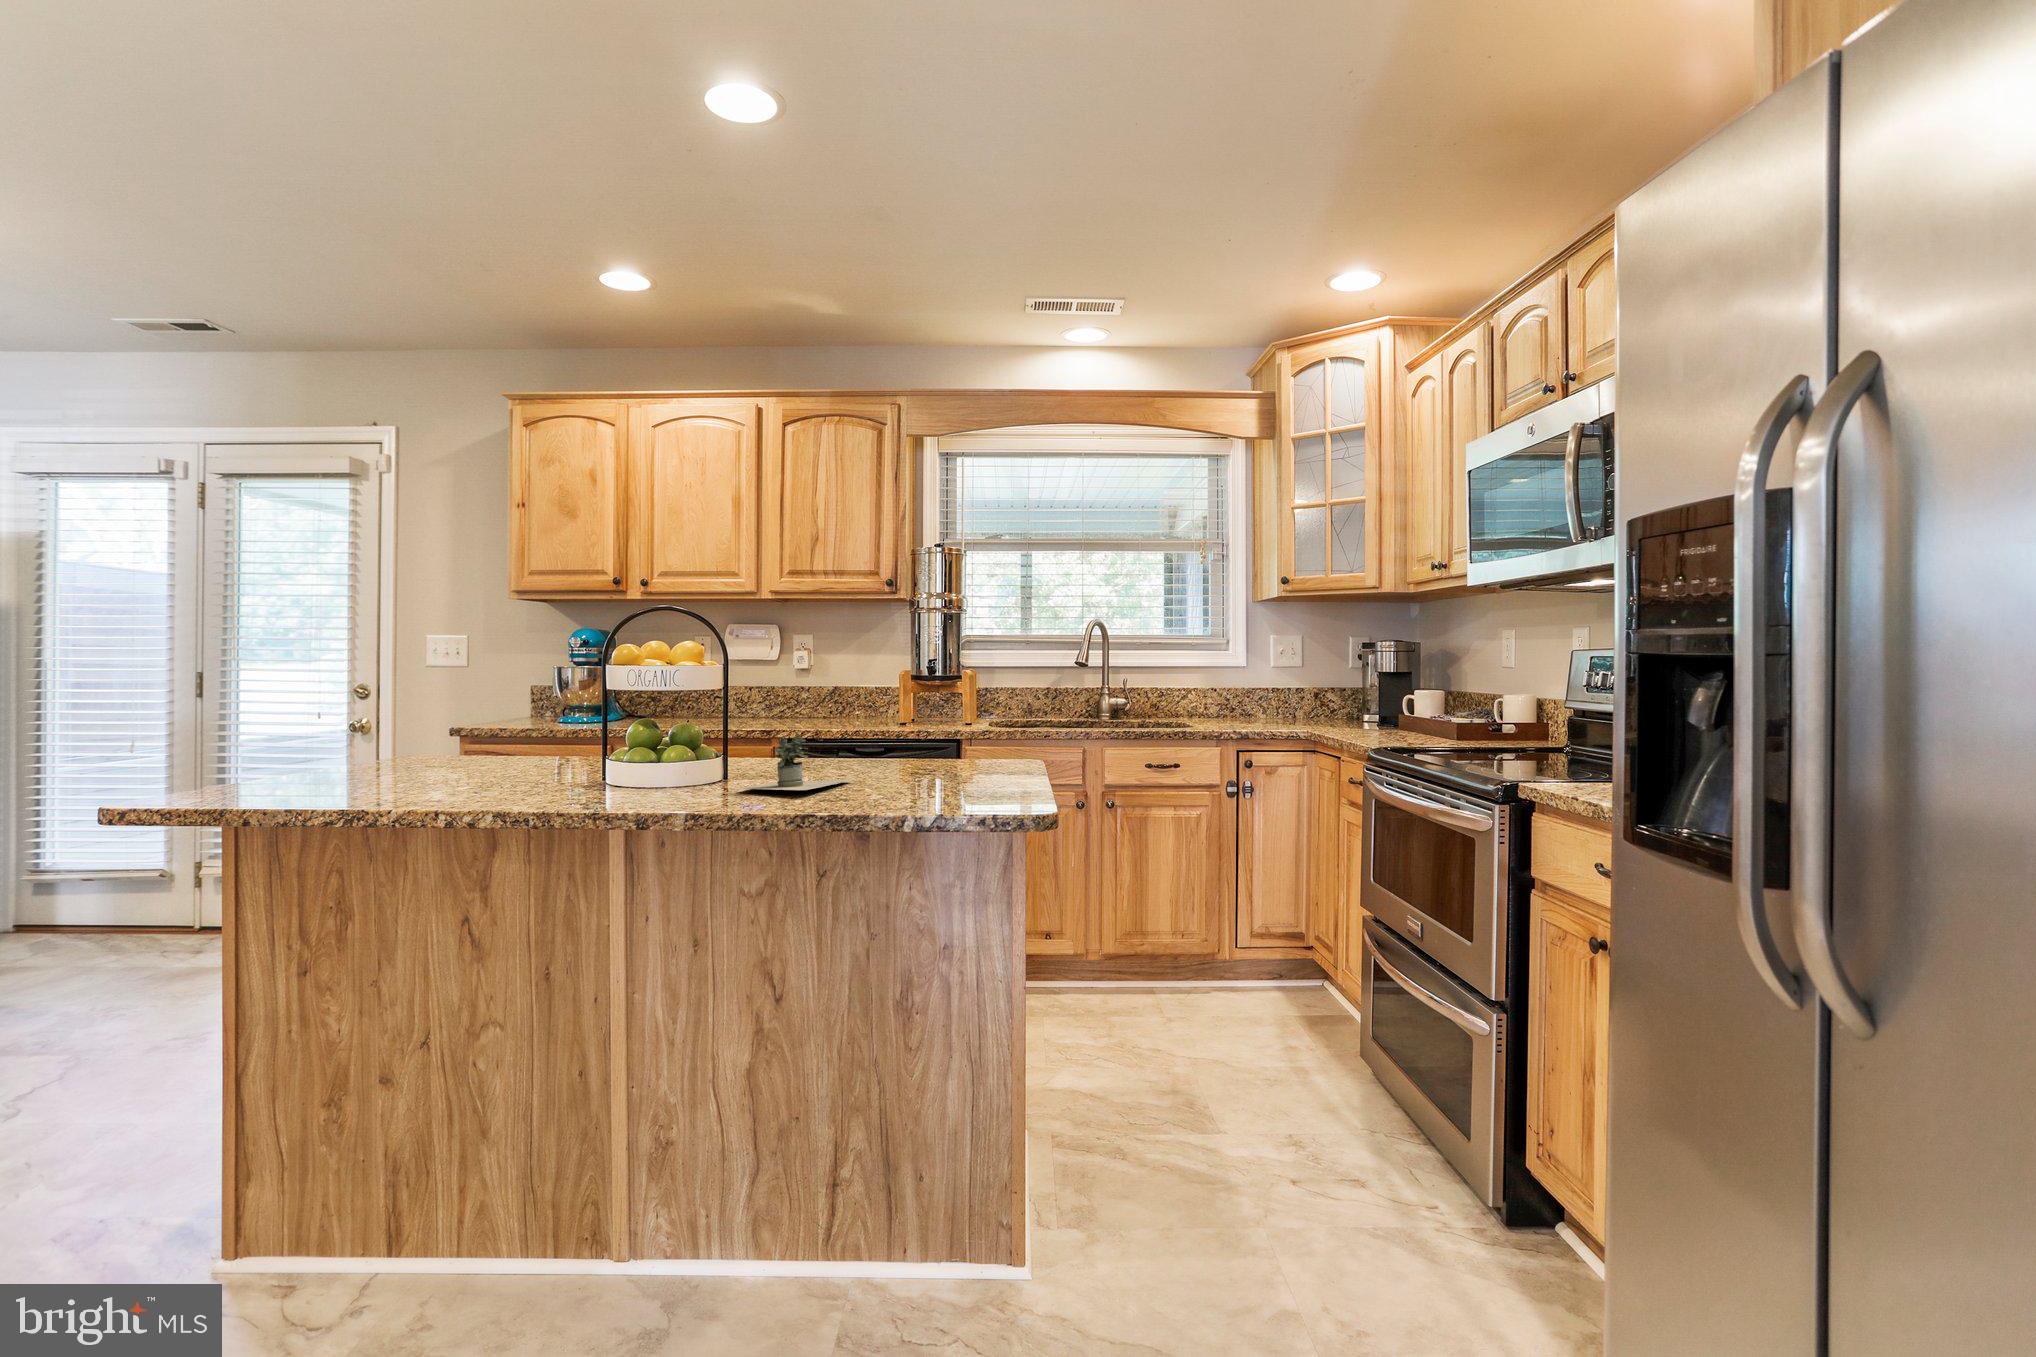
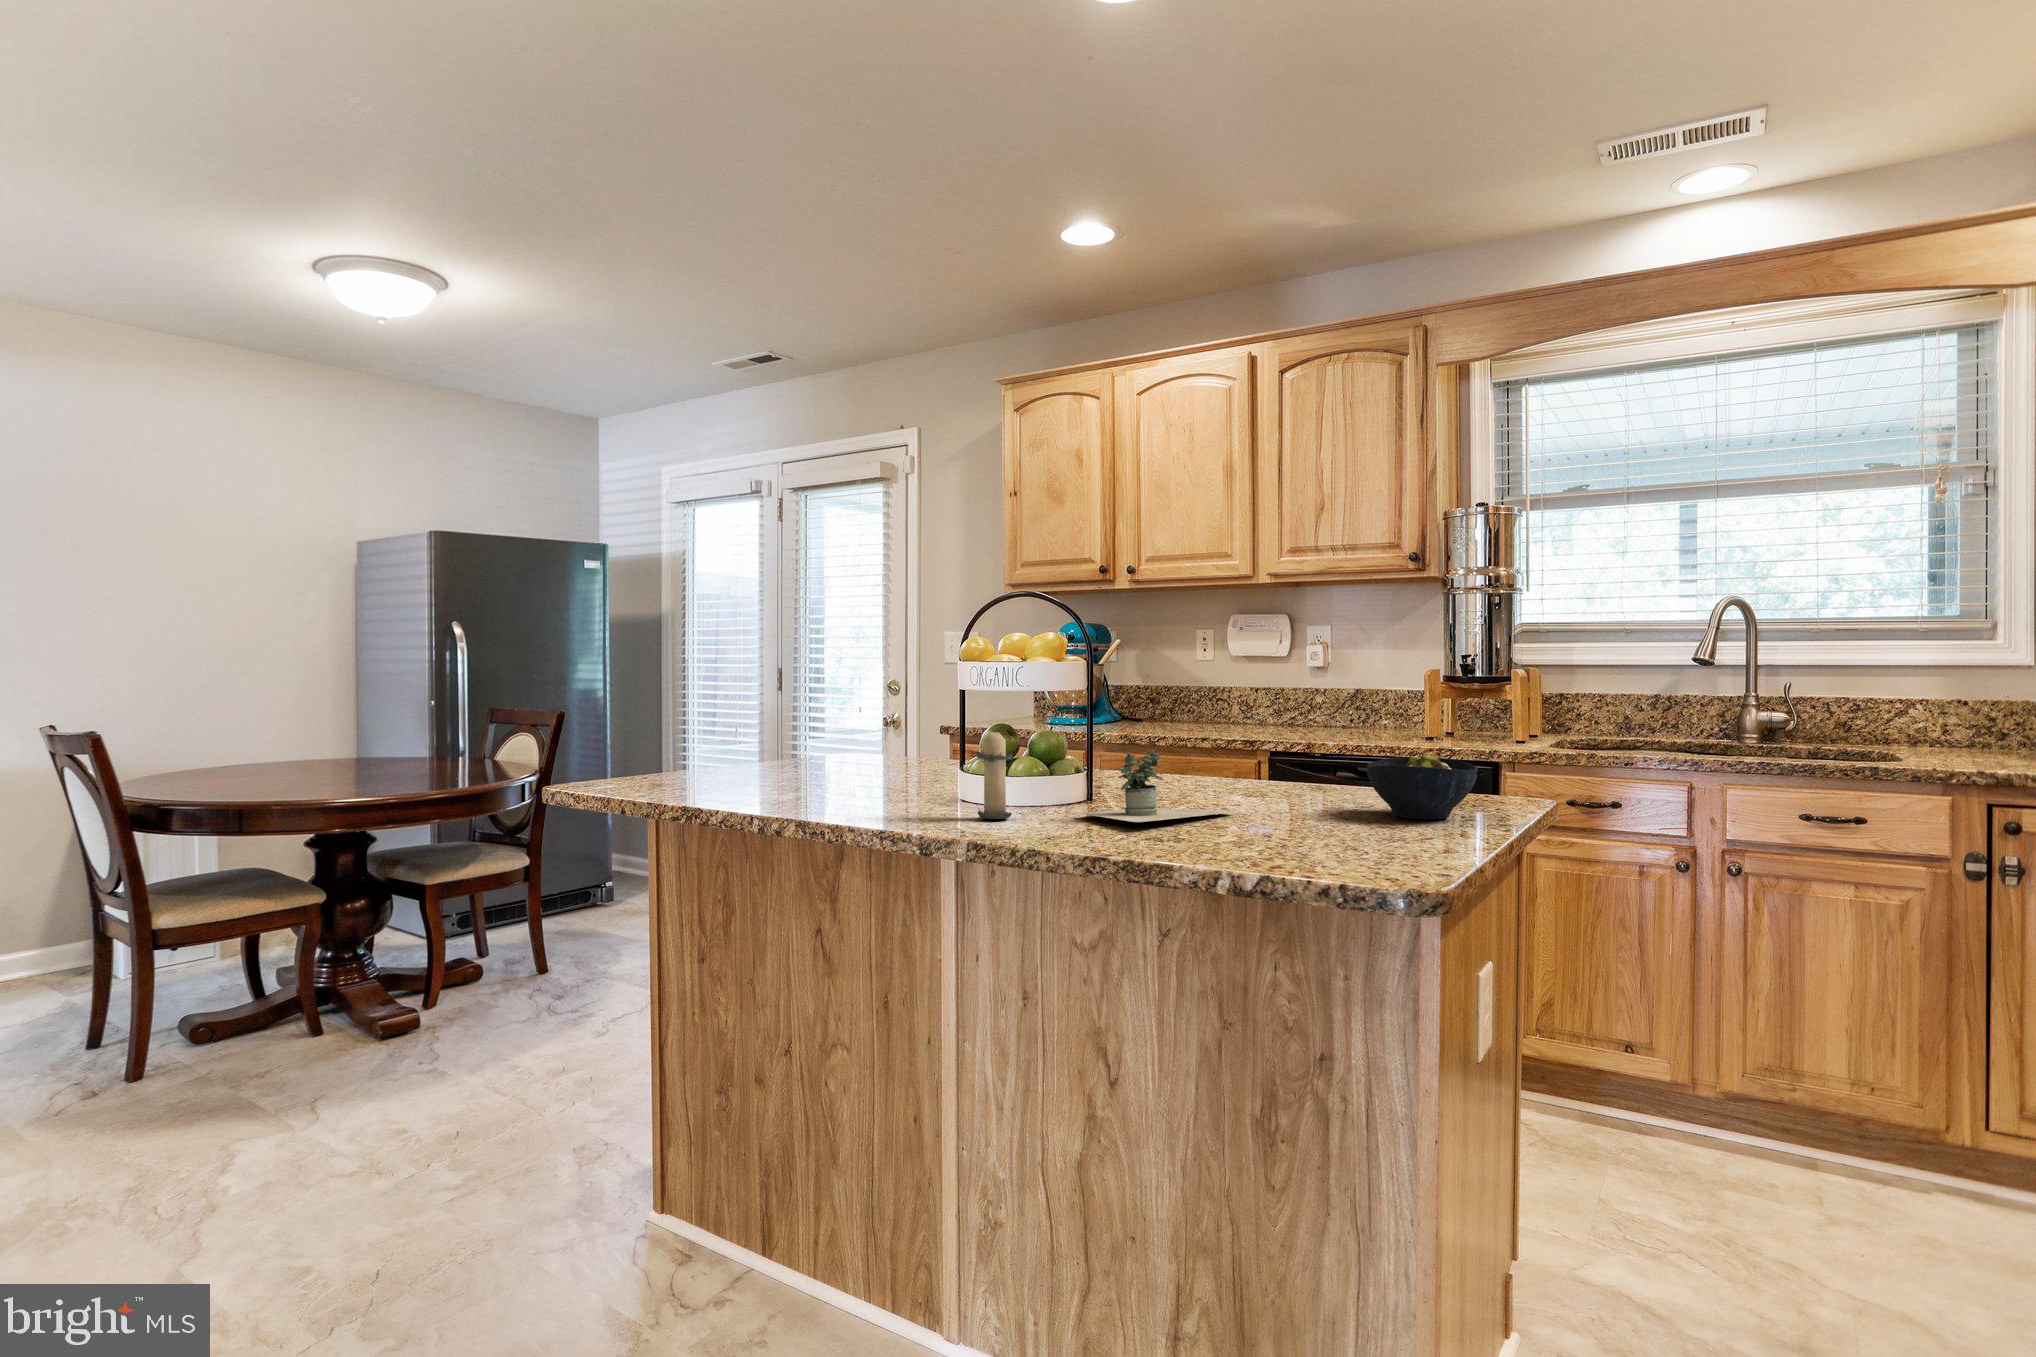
candle: none [650,719,691,799] -> present [976,726,1013,819]
bowl: none [940,732,1014,777] -> present [1367,756,1477,819]

